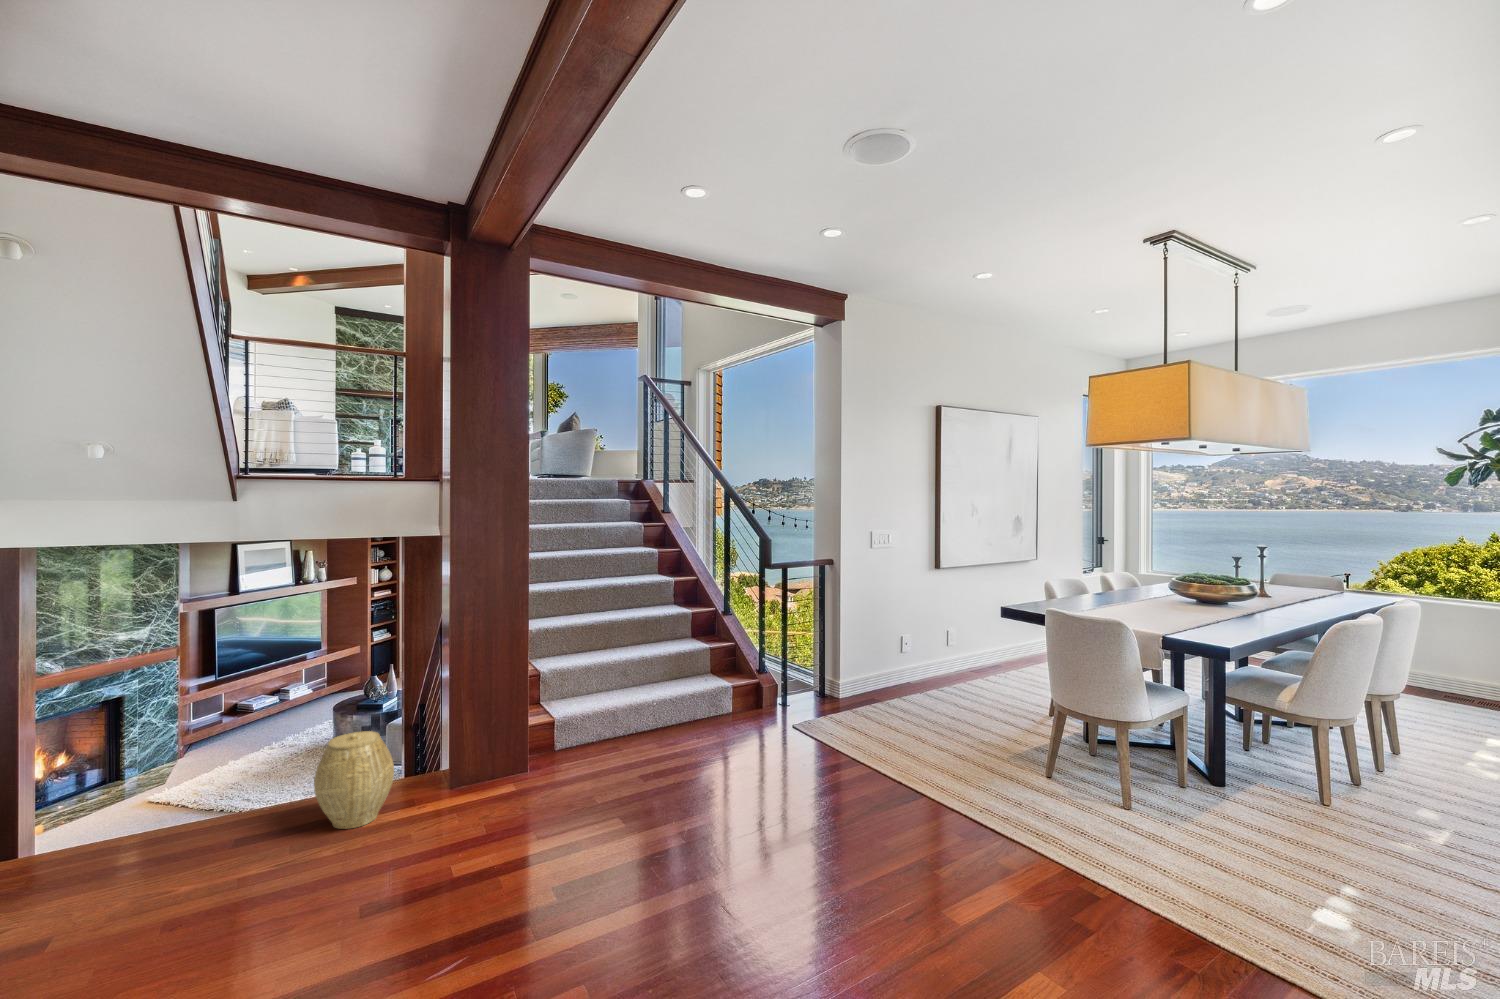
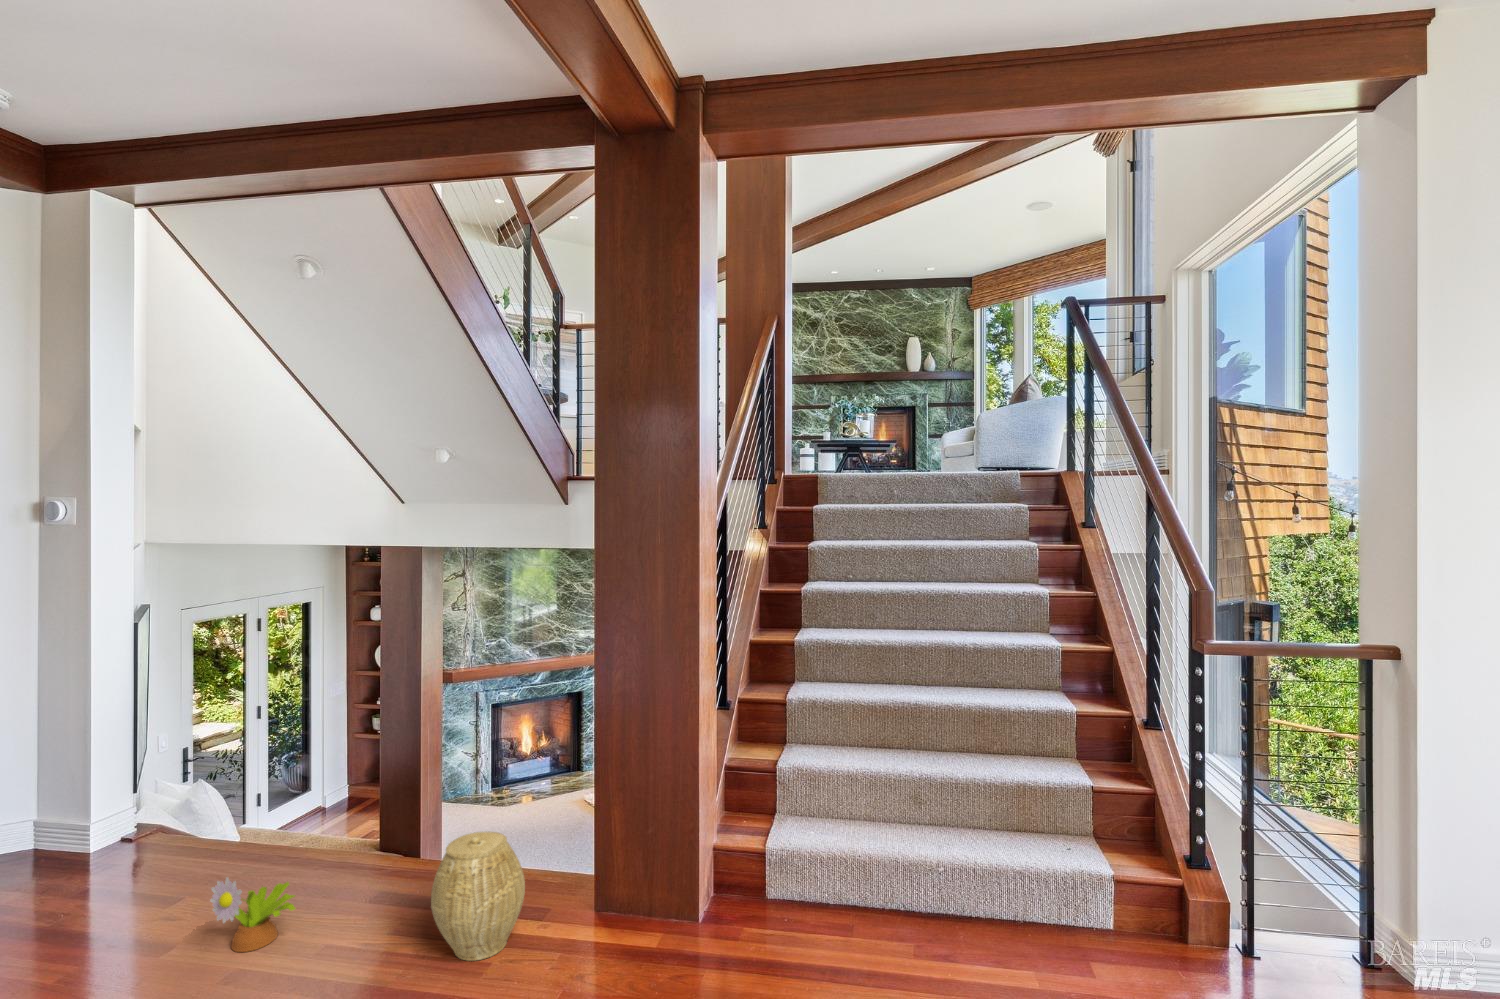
decorative plant: none [41,822,154,896] -> present [210,877,295,952]

